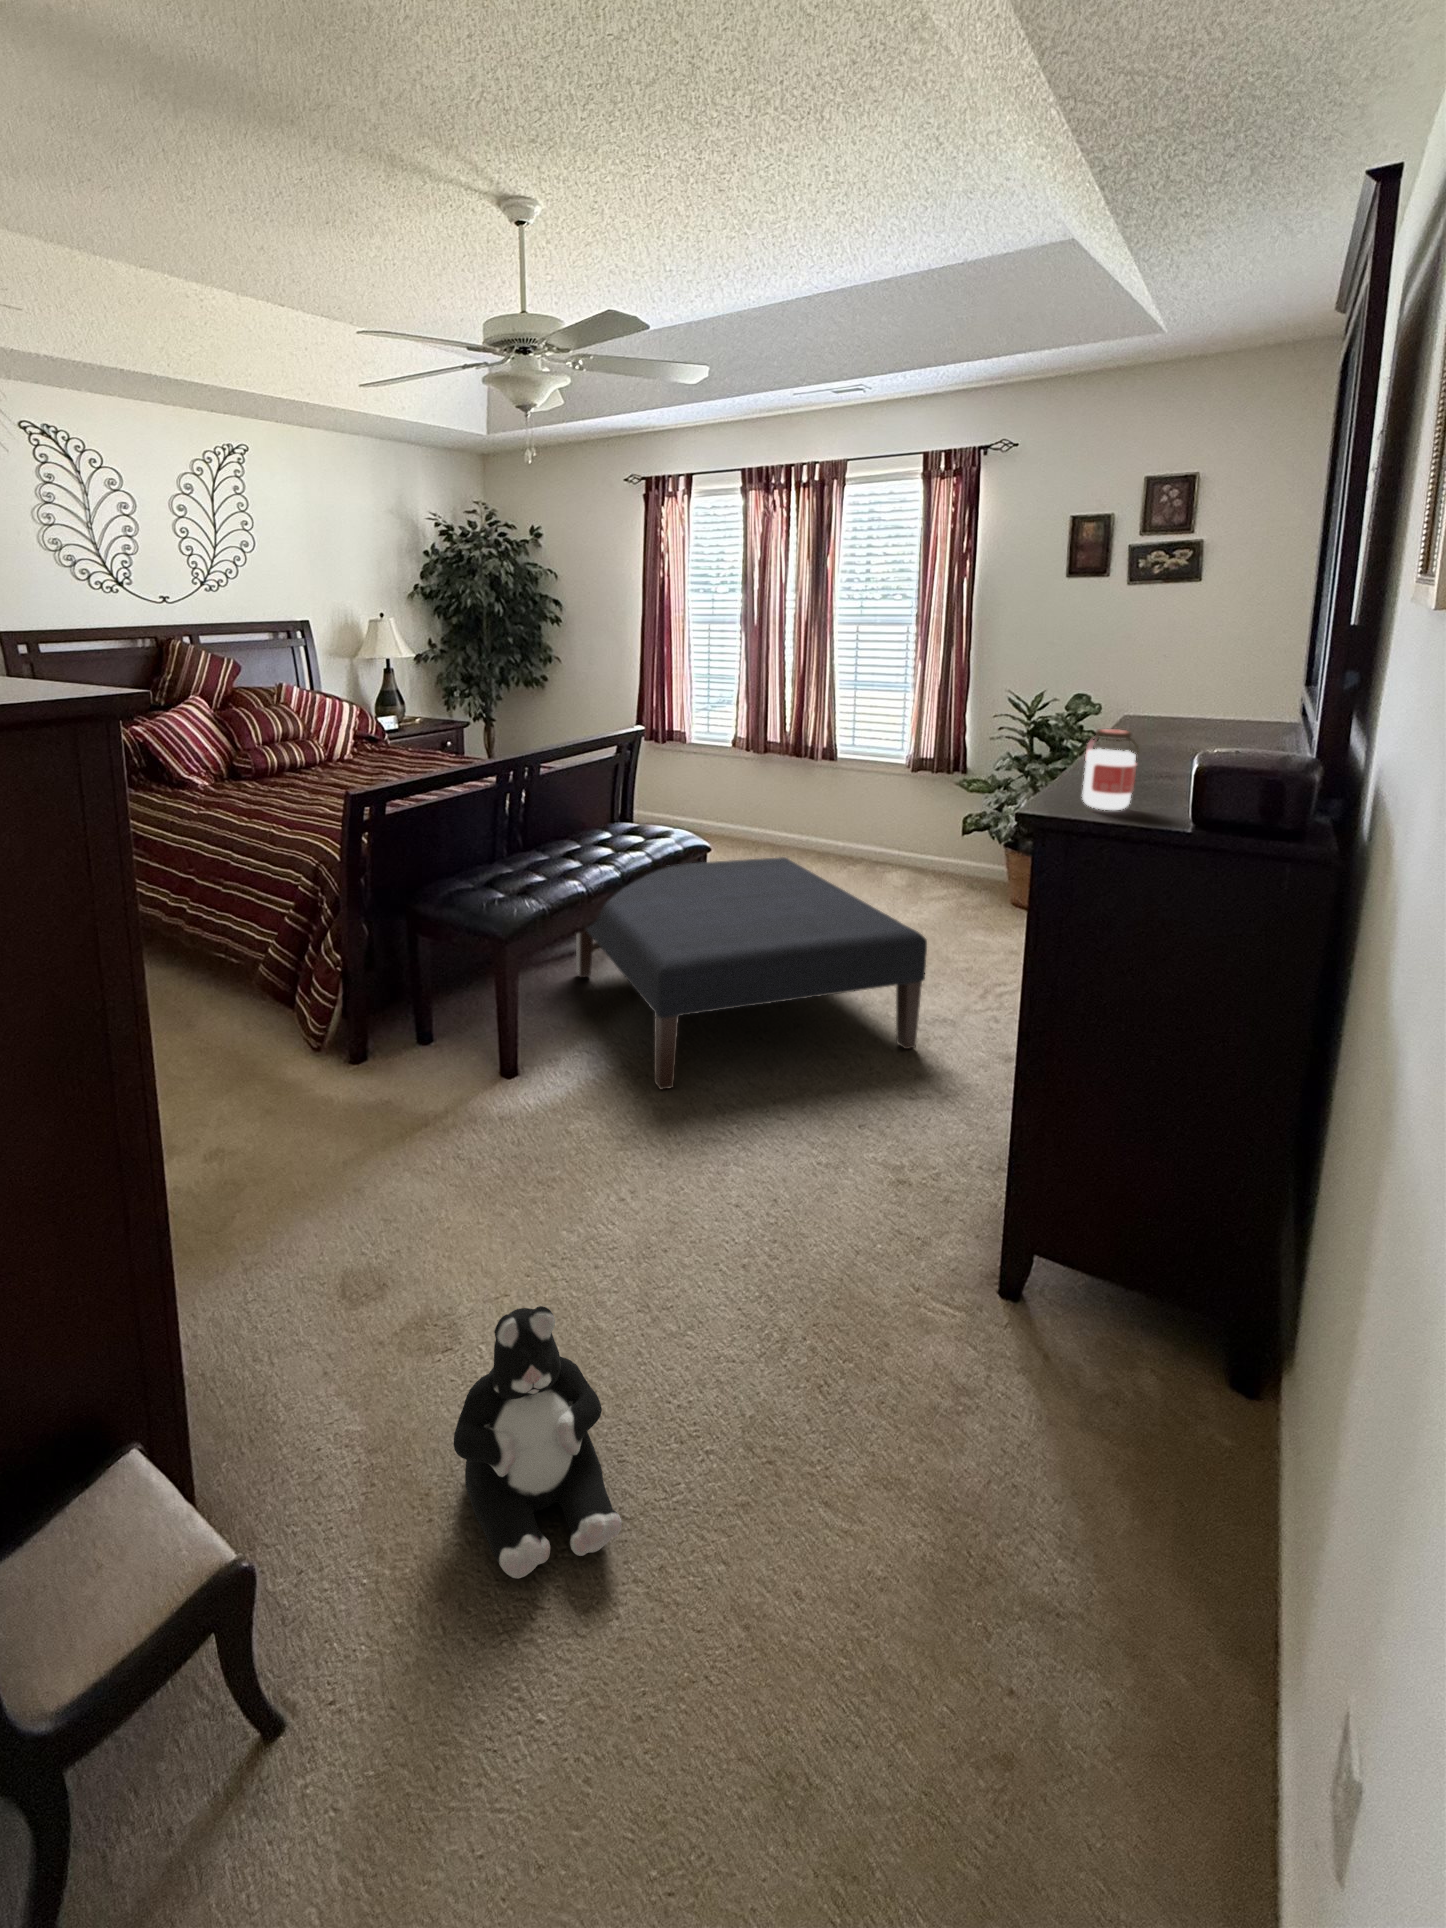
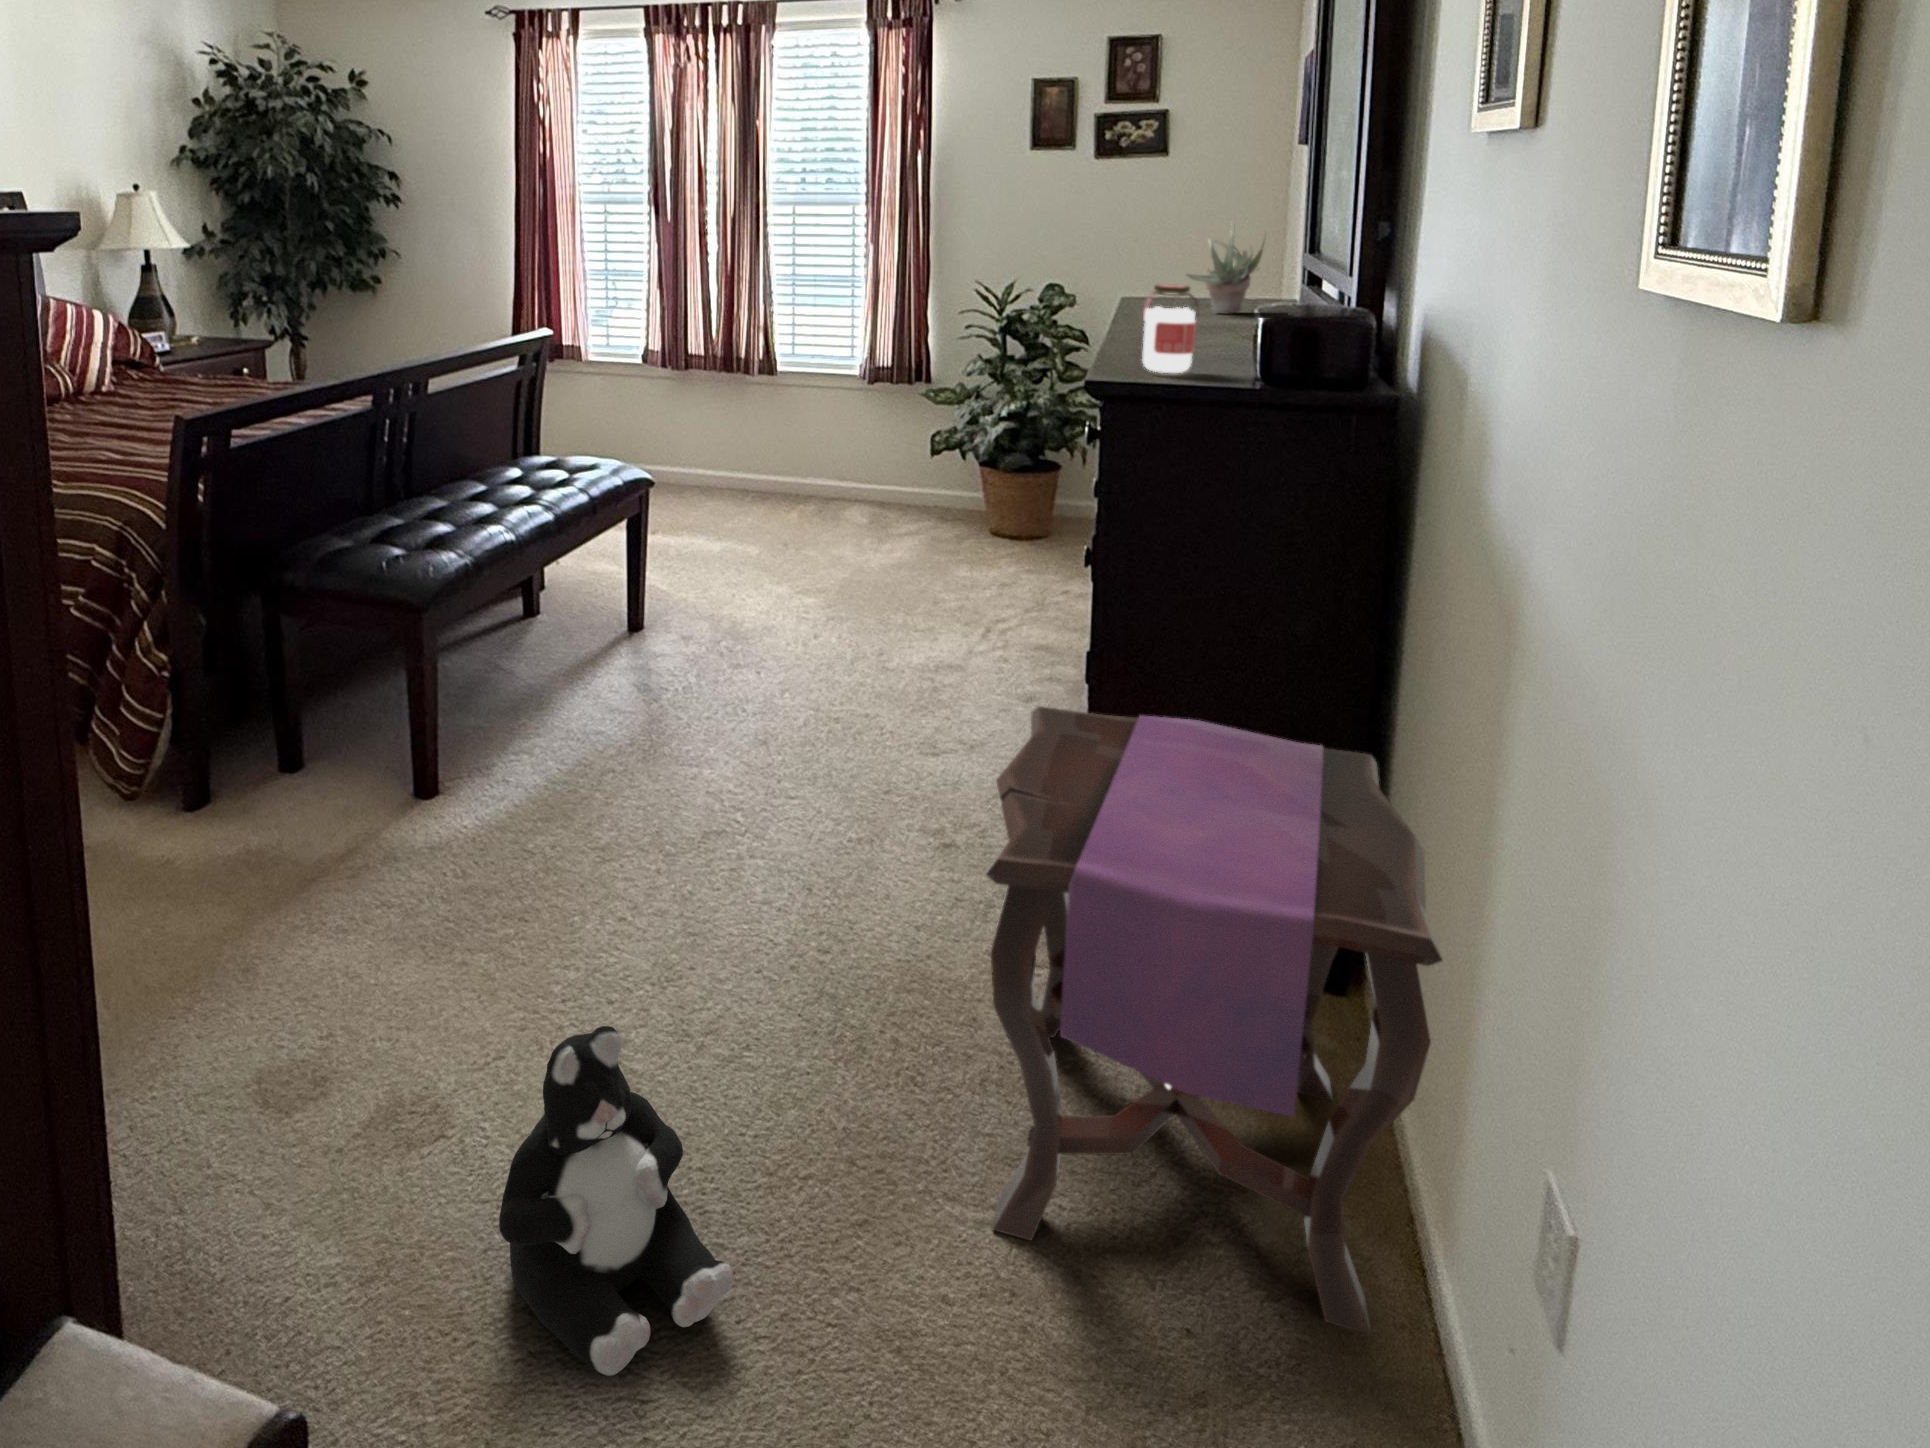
succulent plant: none [1180,651,1268,736] -> present [1186,222,1265,314]
ottoman: present [576,857,927,1089] -> none [481,488,937,784]
side table: none [847,1095,1299,1747] -> present [986,706,1442,1334]

